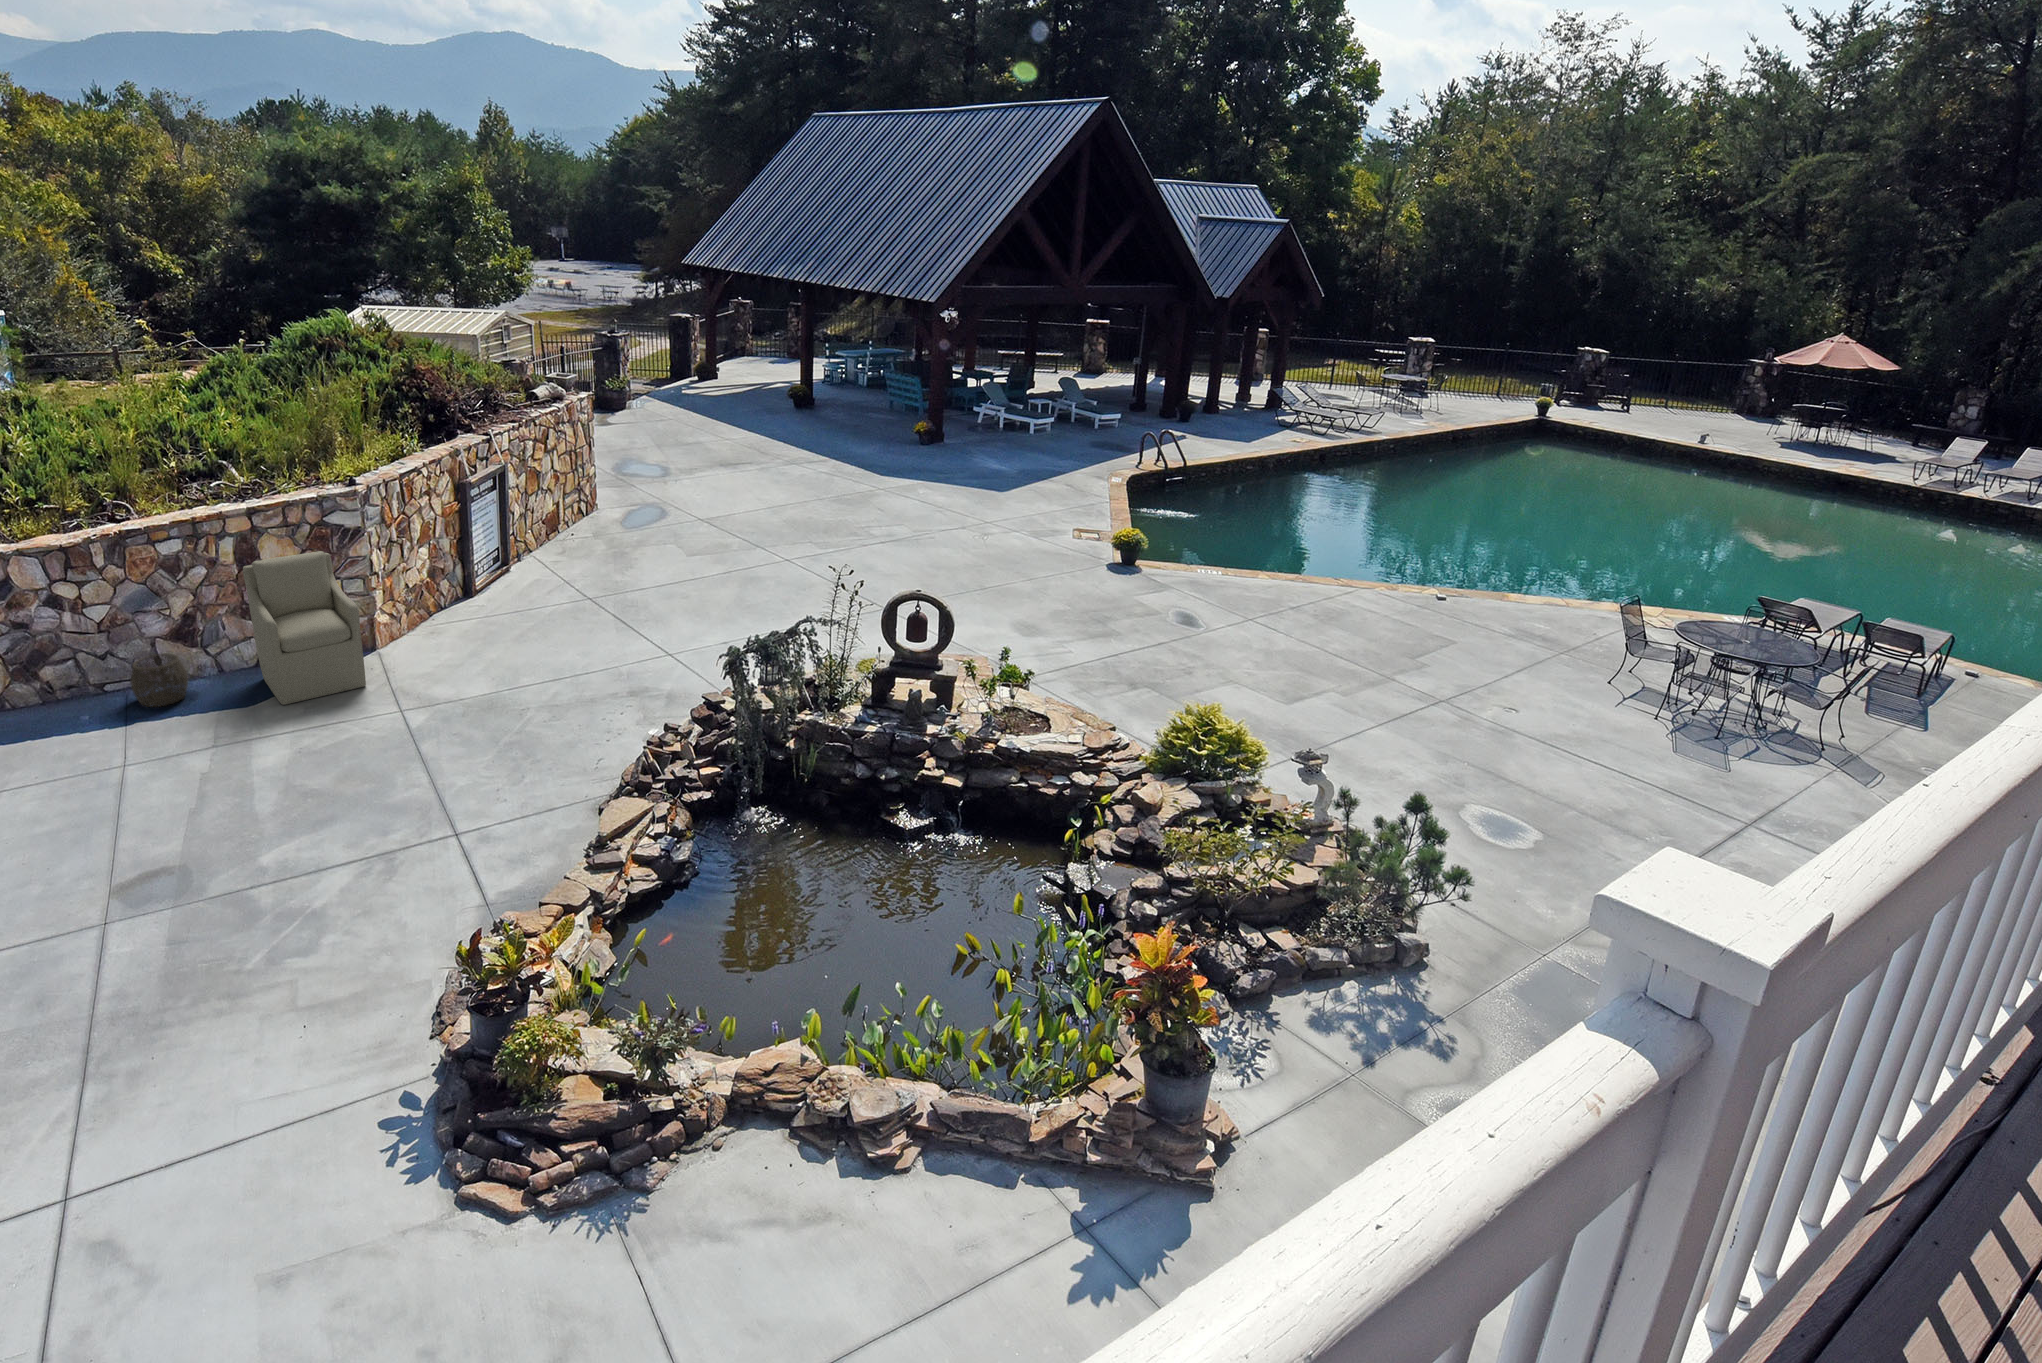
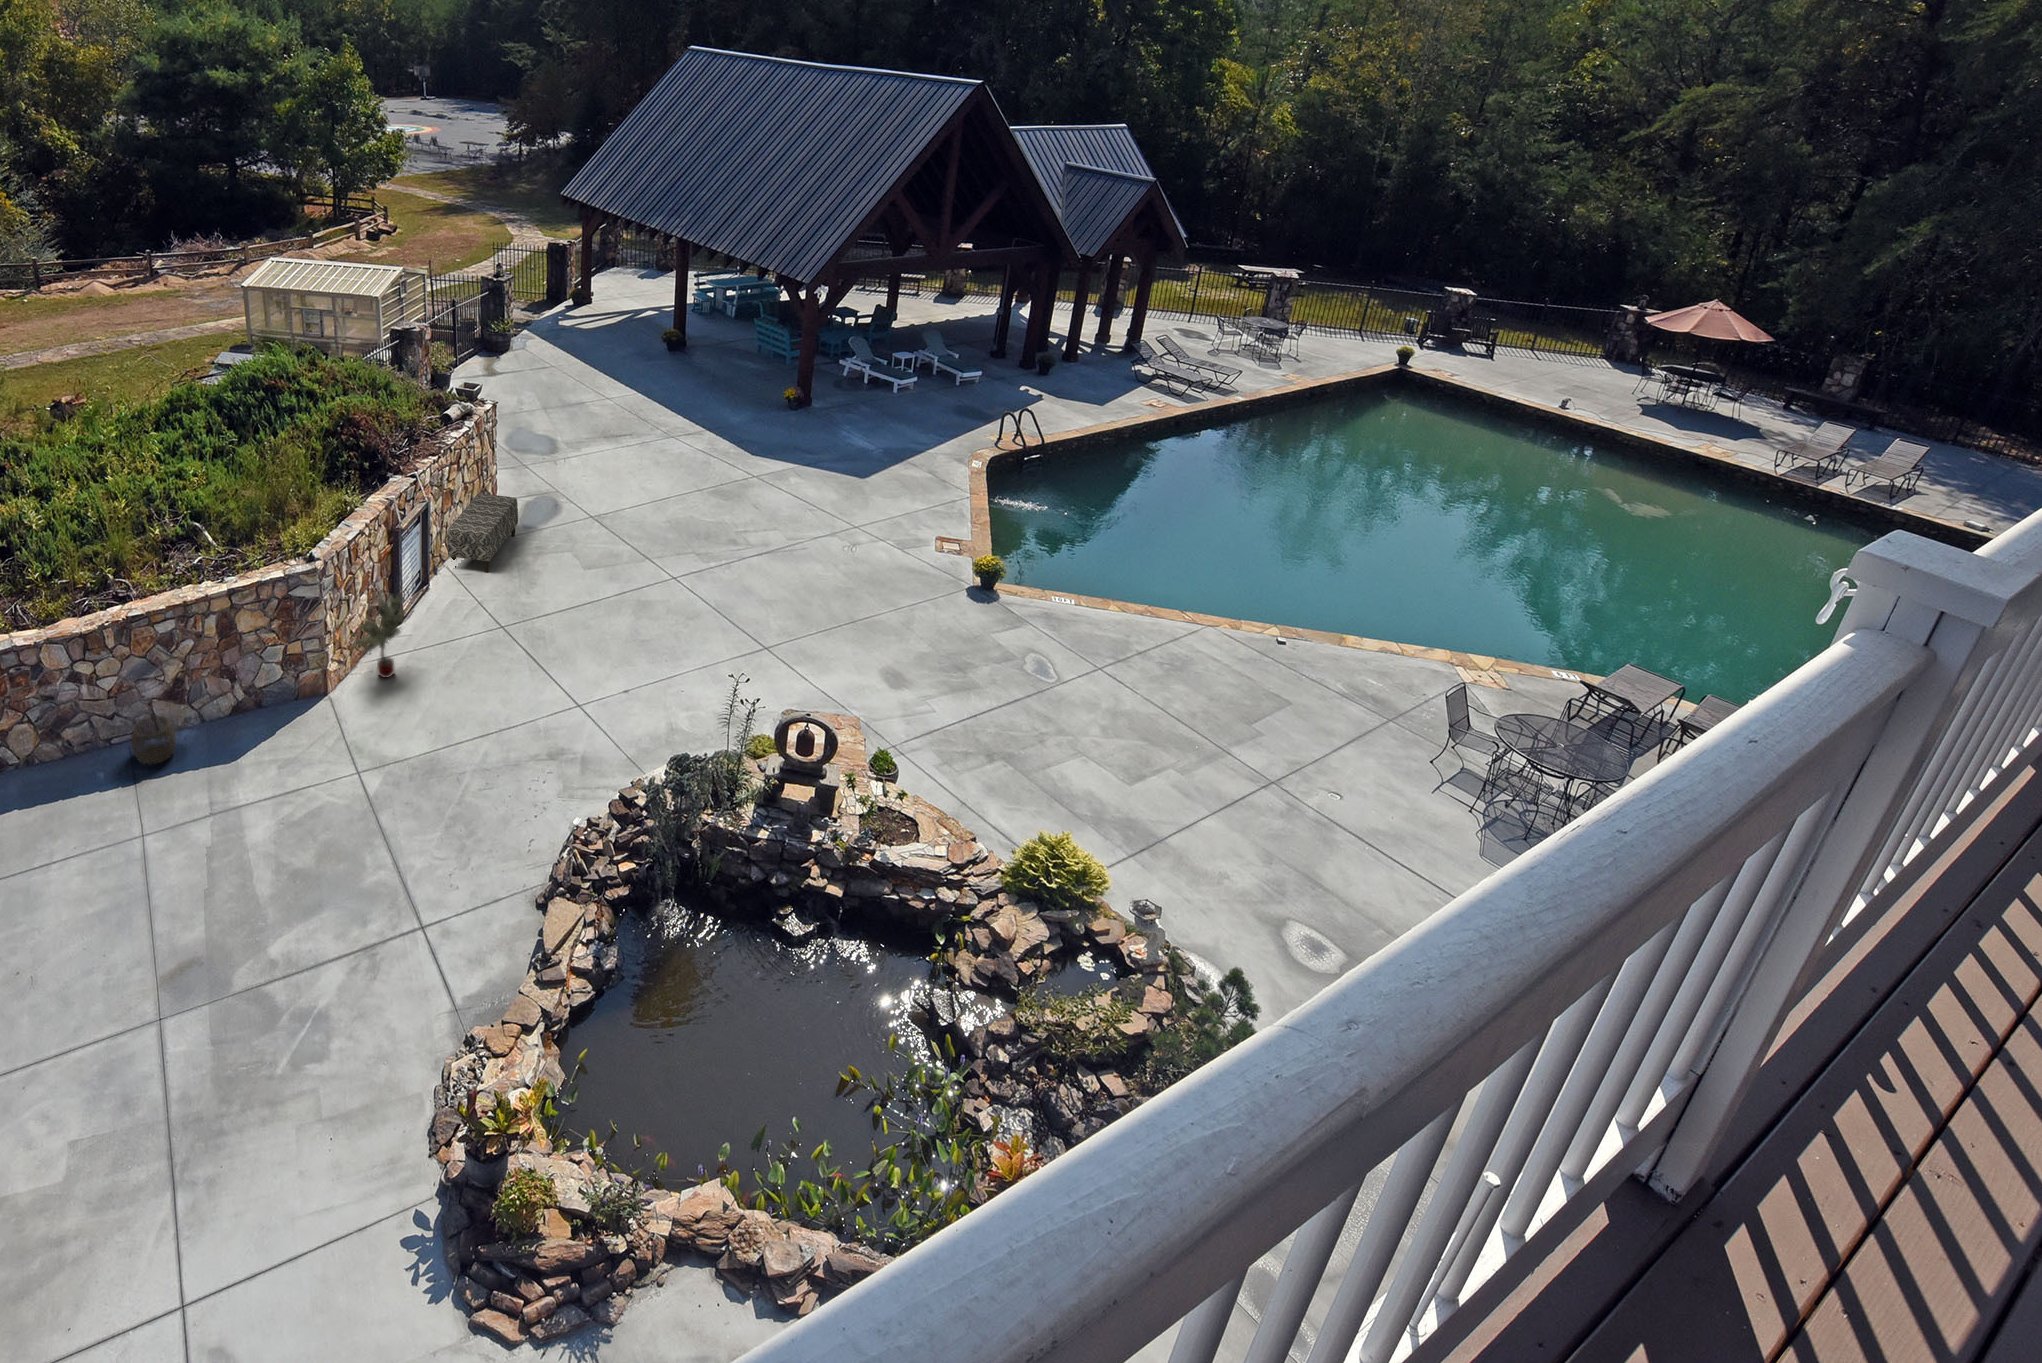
bench: none [535,484,619,556] -> present [447,494,518,573]
potted tree: none [413,536,477,635] -> present [357,594,407,678]
chair: present [243,551,366,705] -> none [220,623,322,765]

